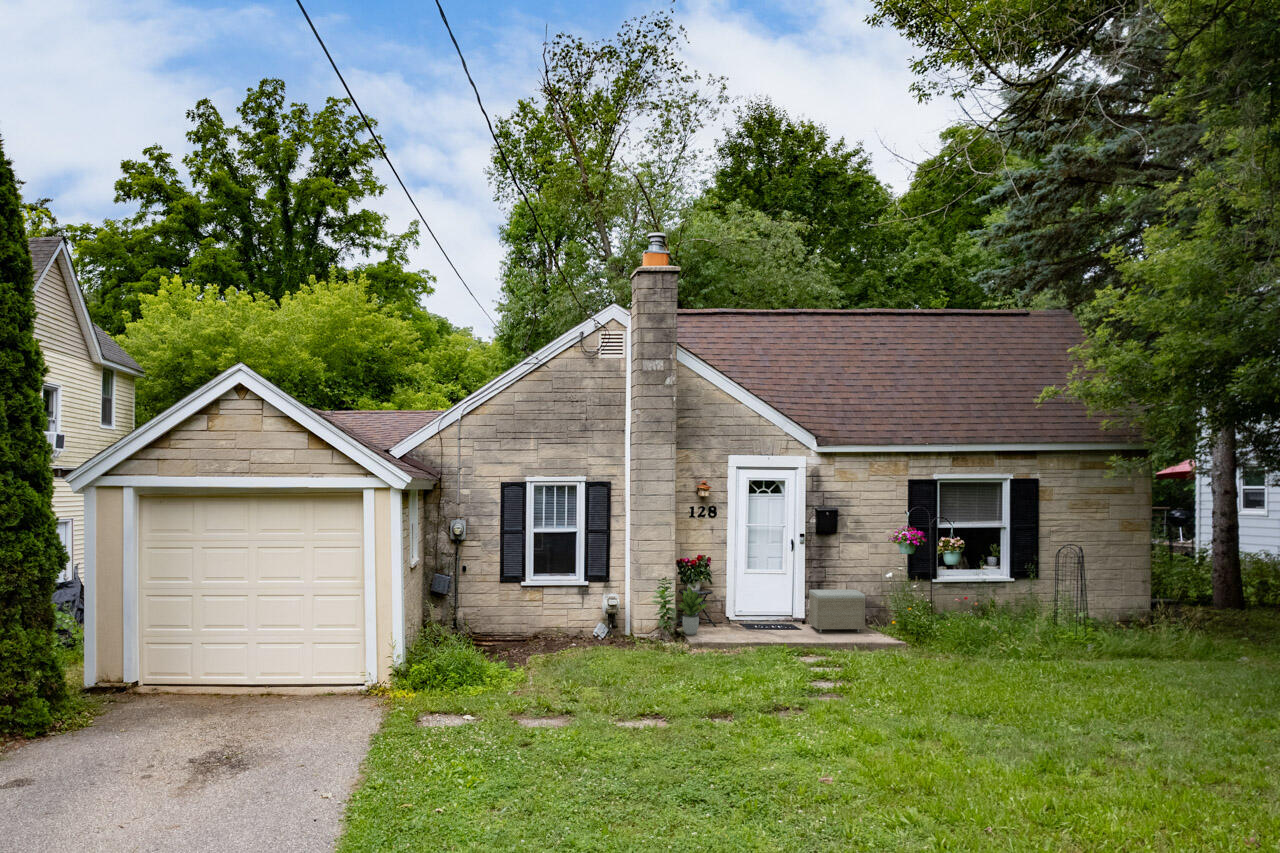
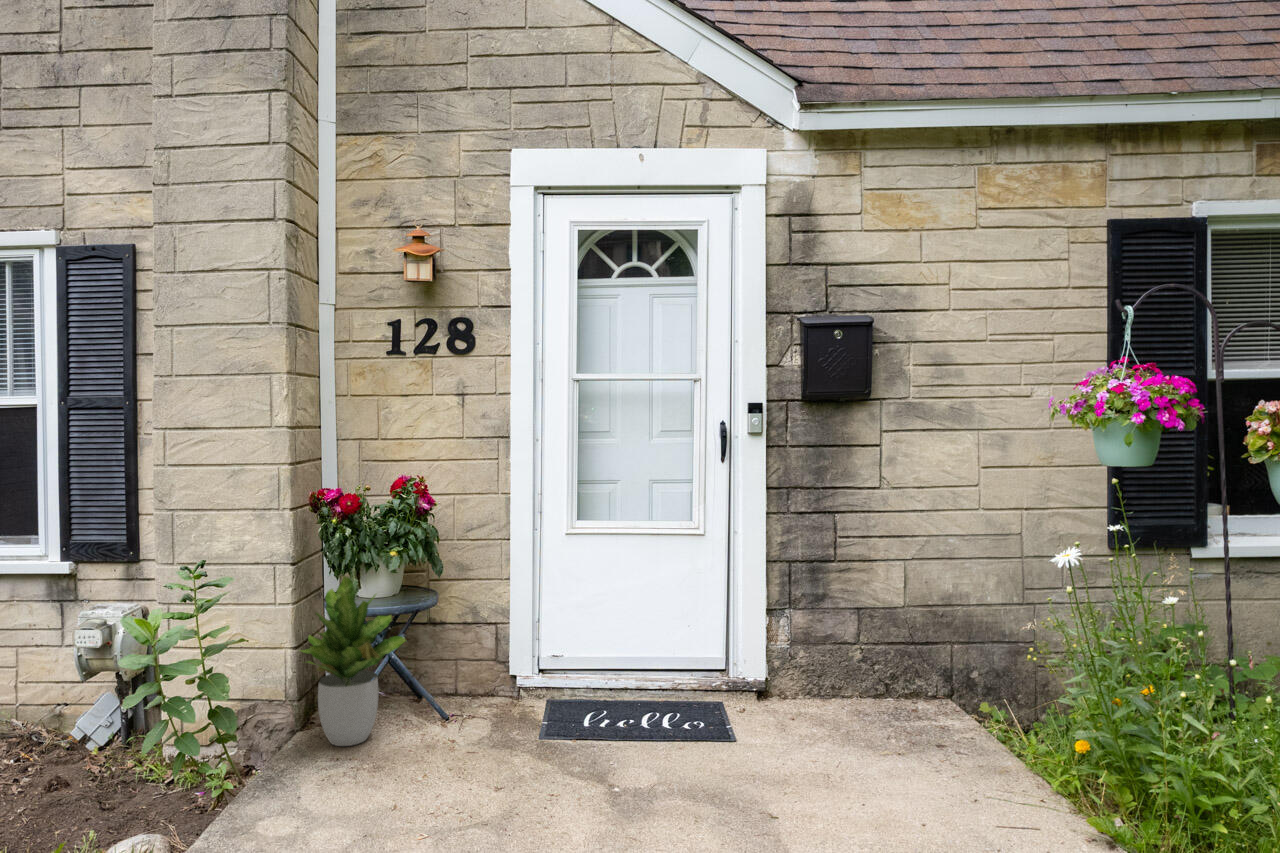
storage bench: present [809,589,865,632] -> none [781,582,974,734]

